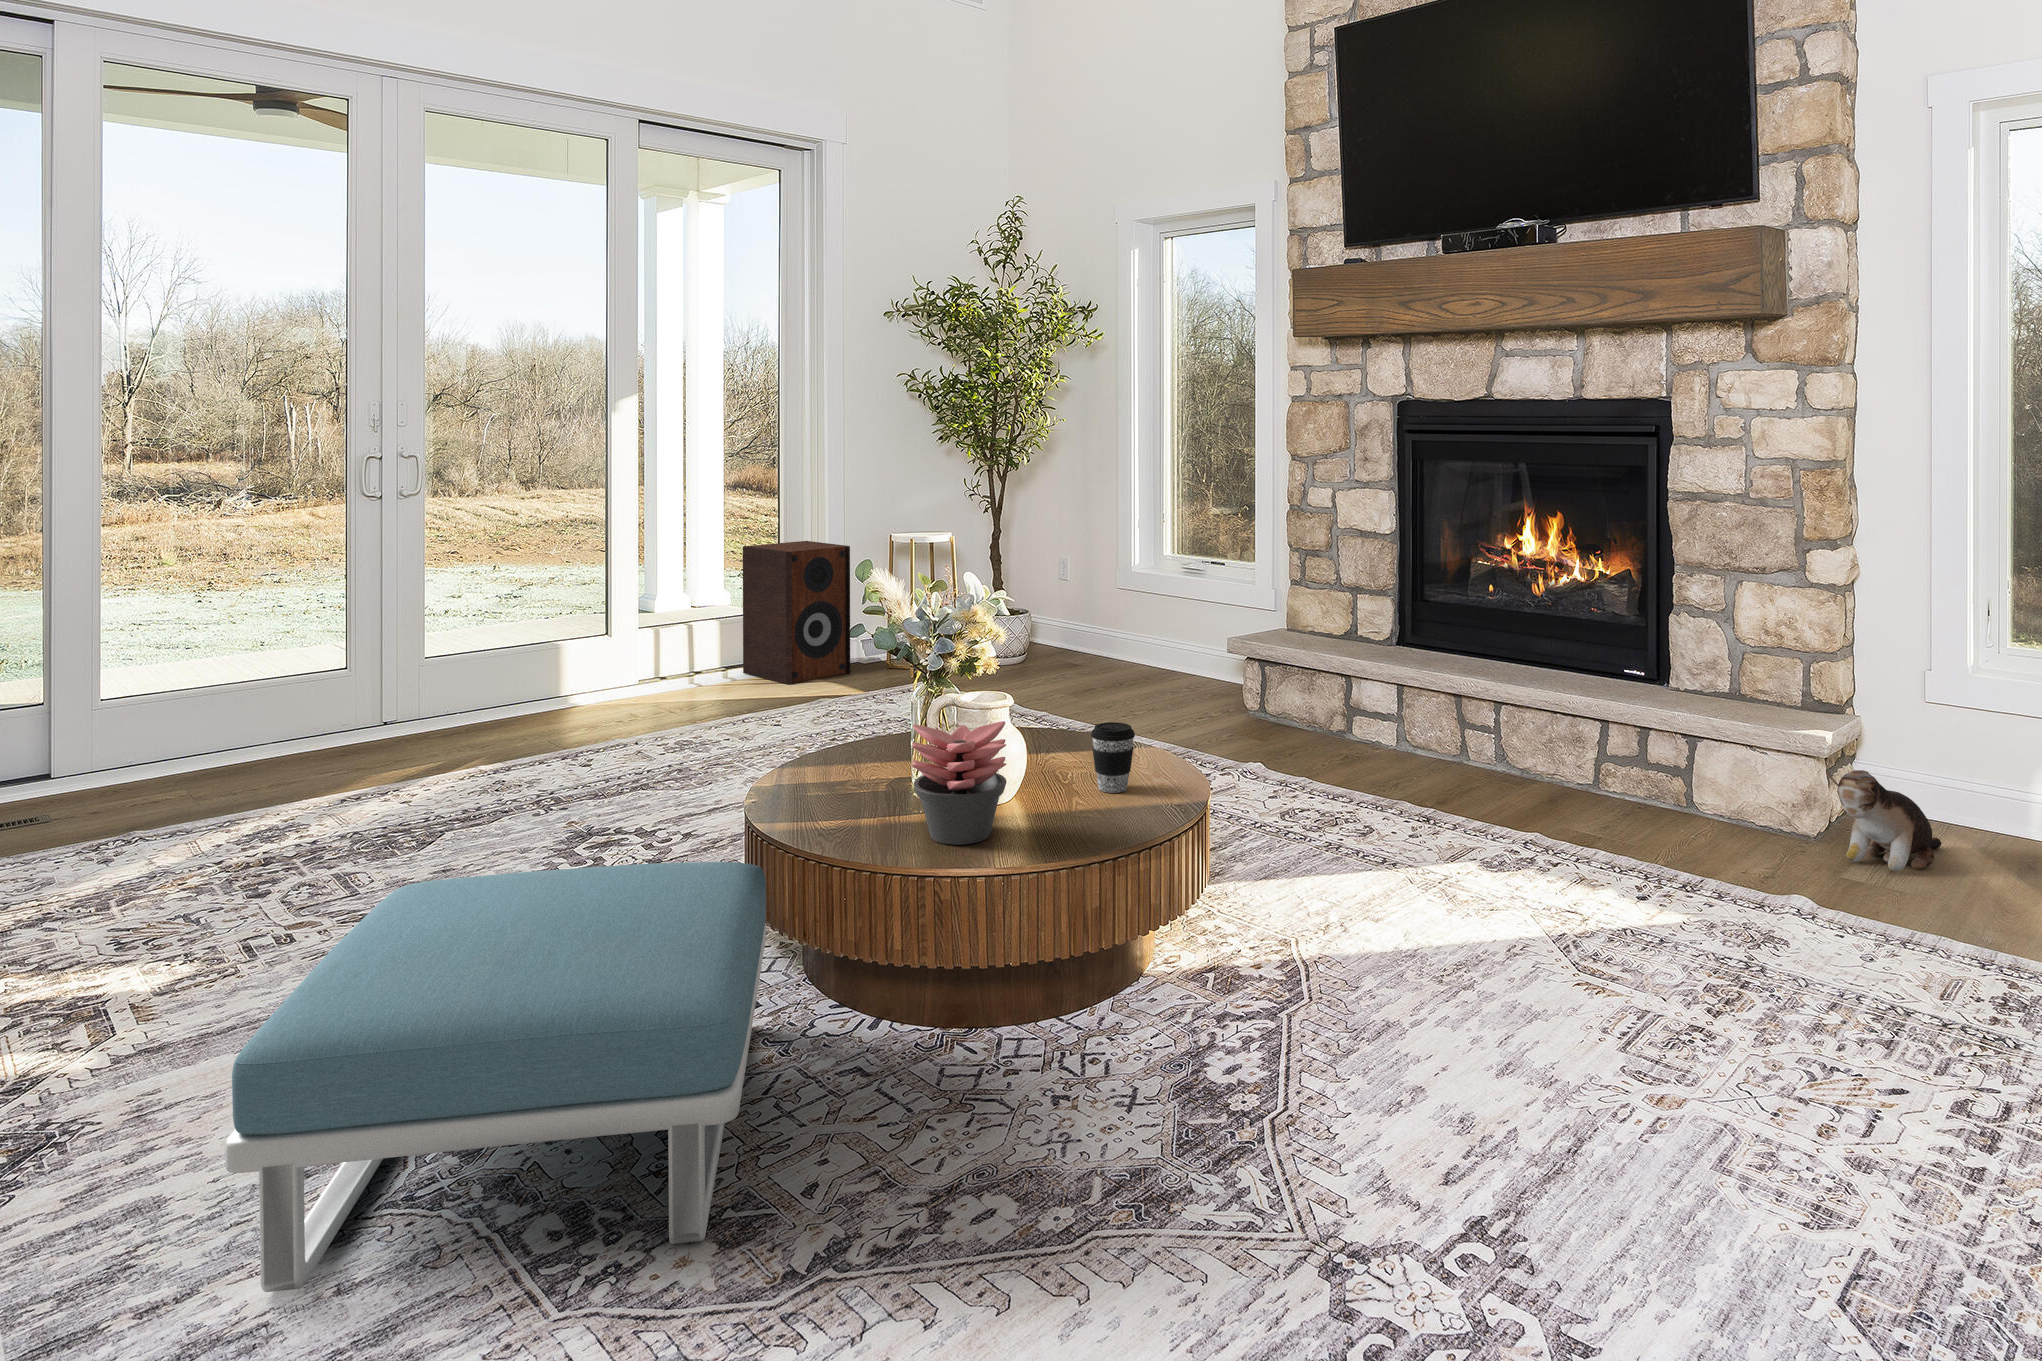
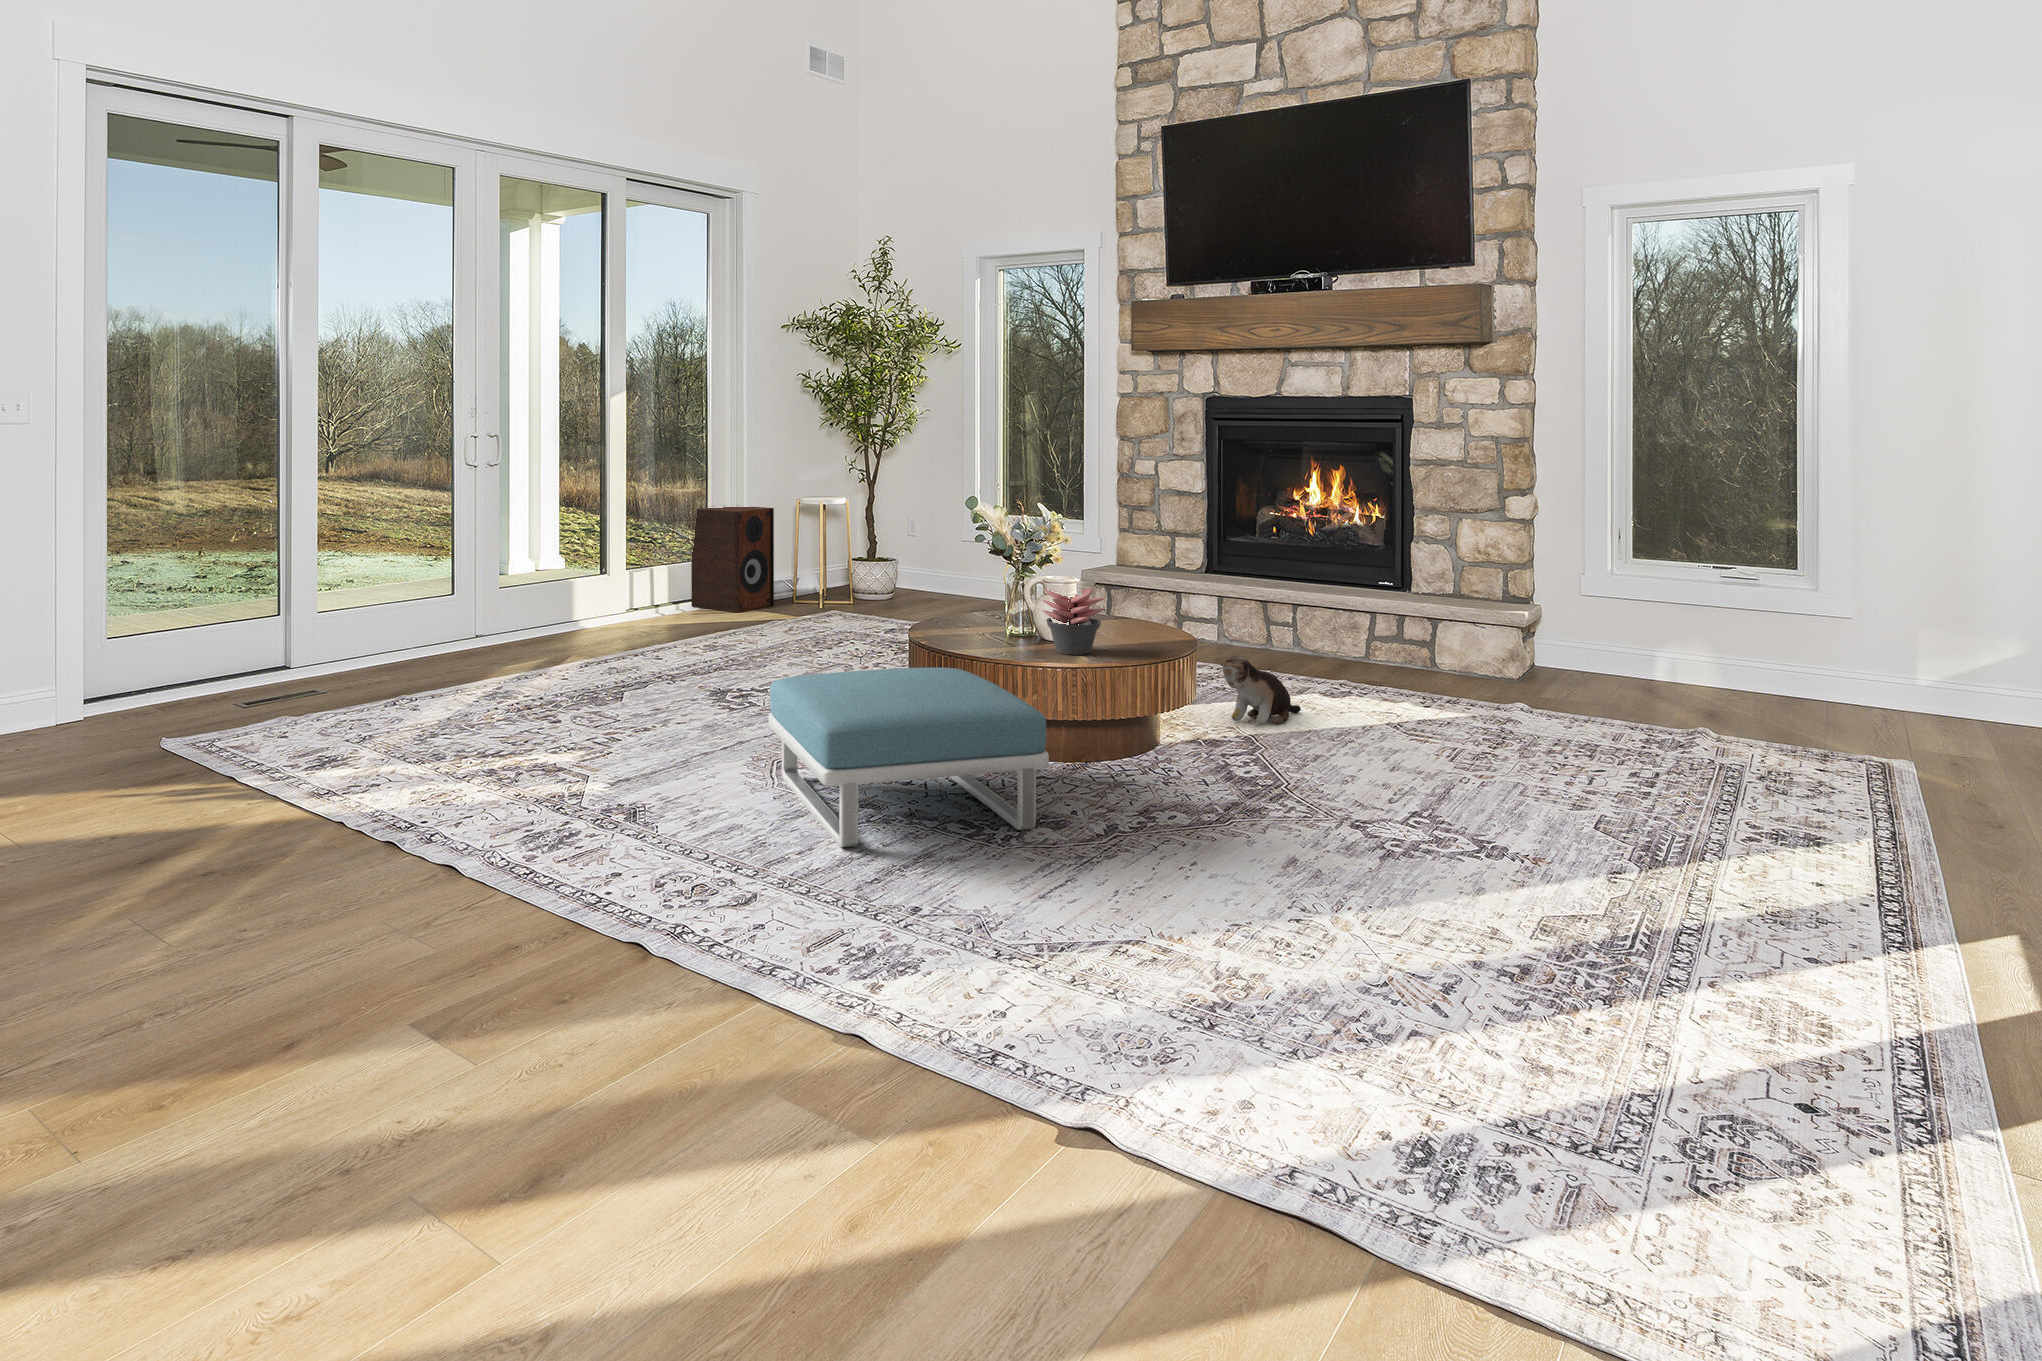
coffee cup: present [1091,722,1135,793] -> none [1118,595,1146,635]
plush toy: present [1827,770,1941,871] -> present [1216,656,1301,725]

